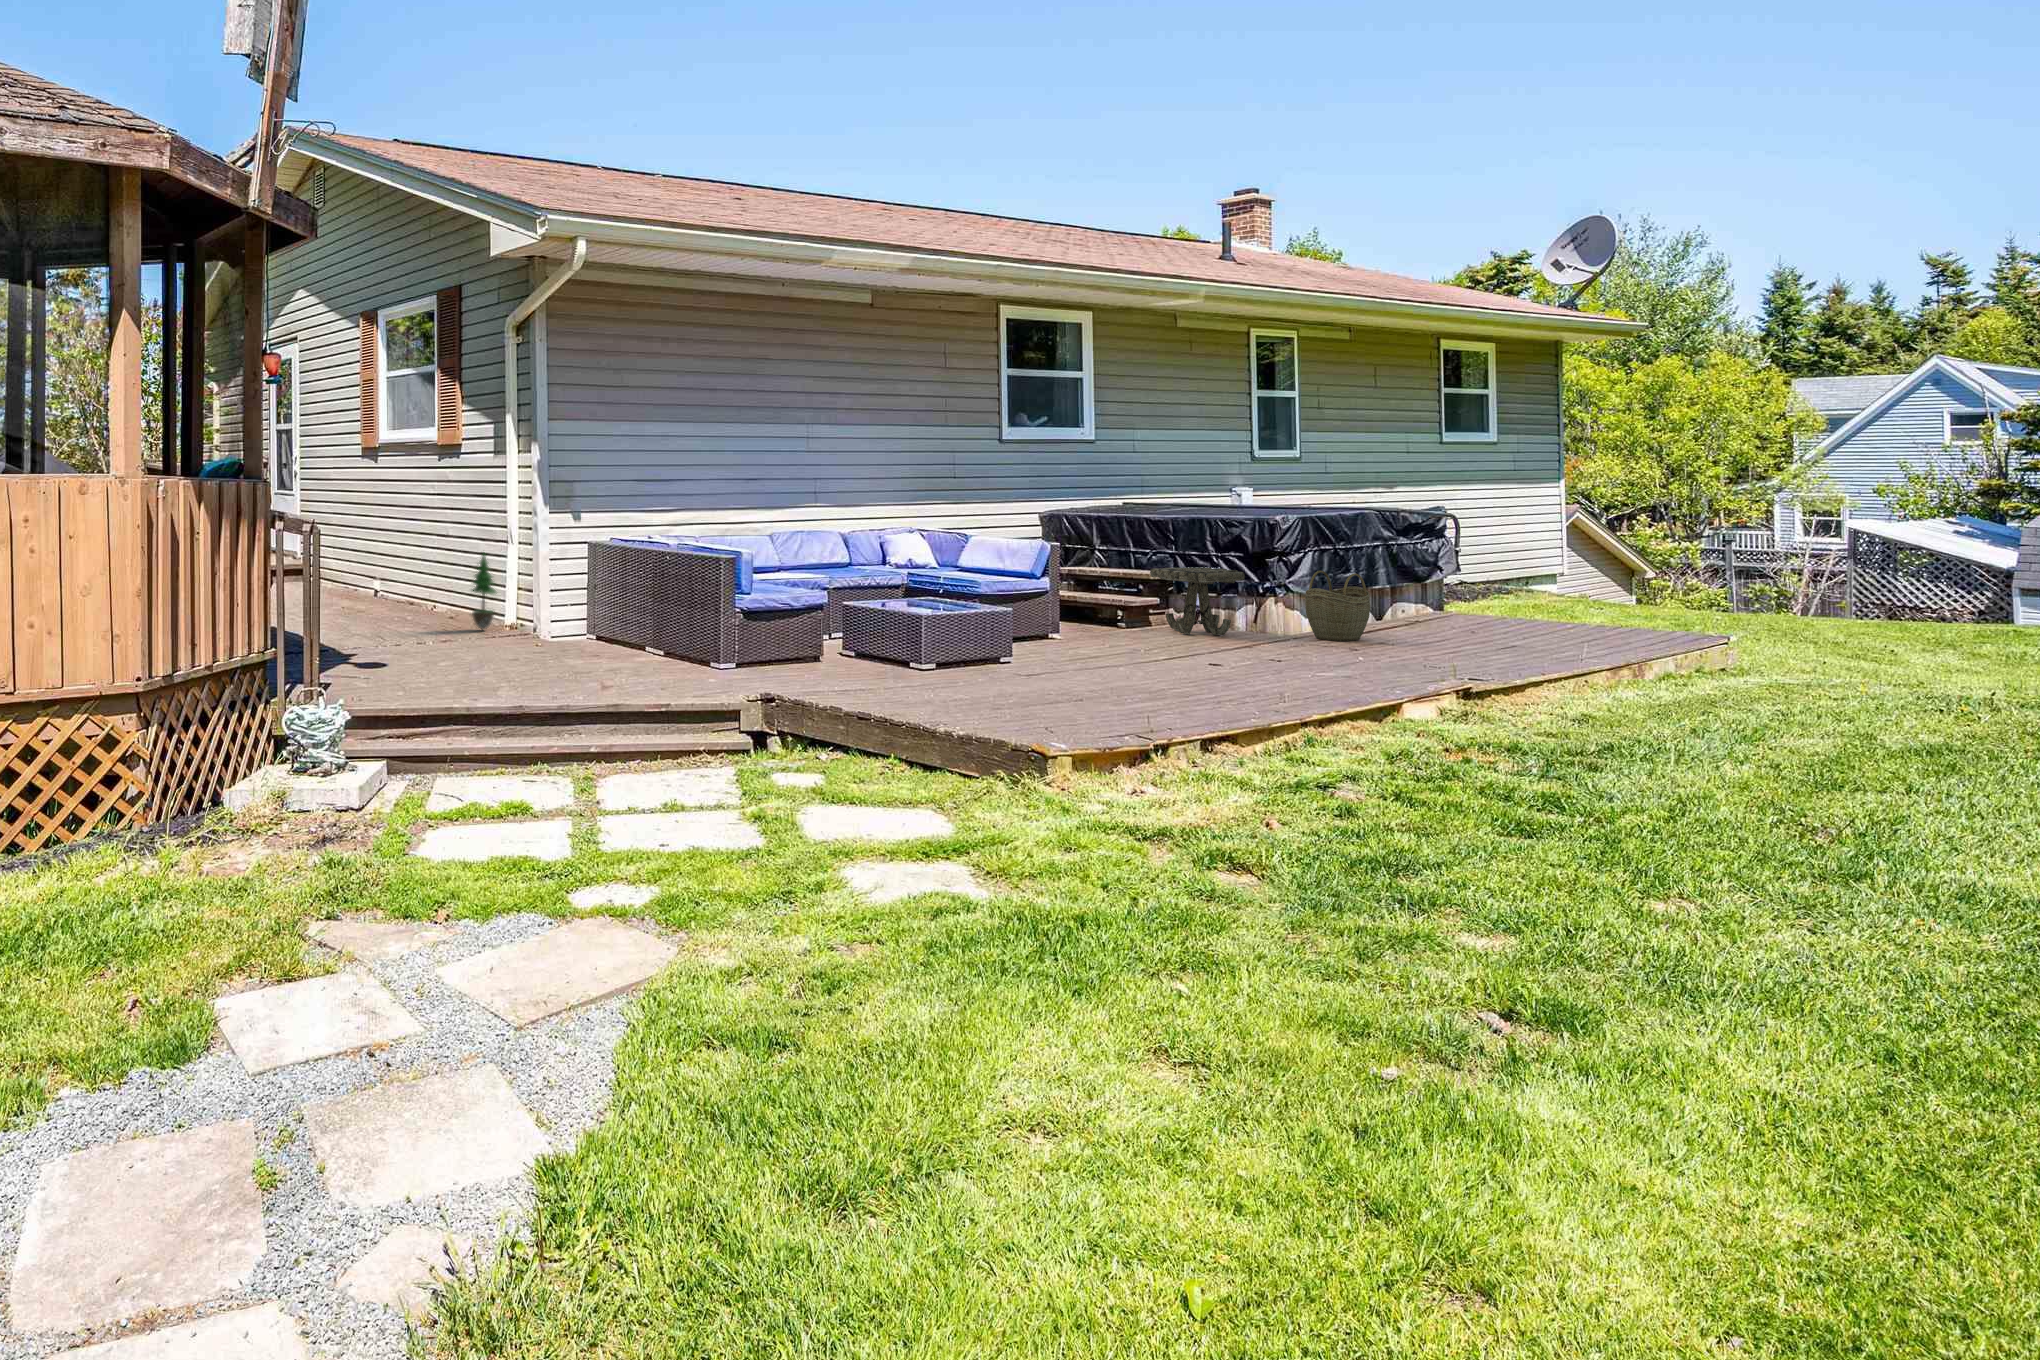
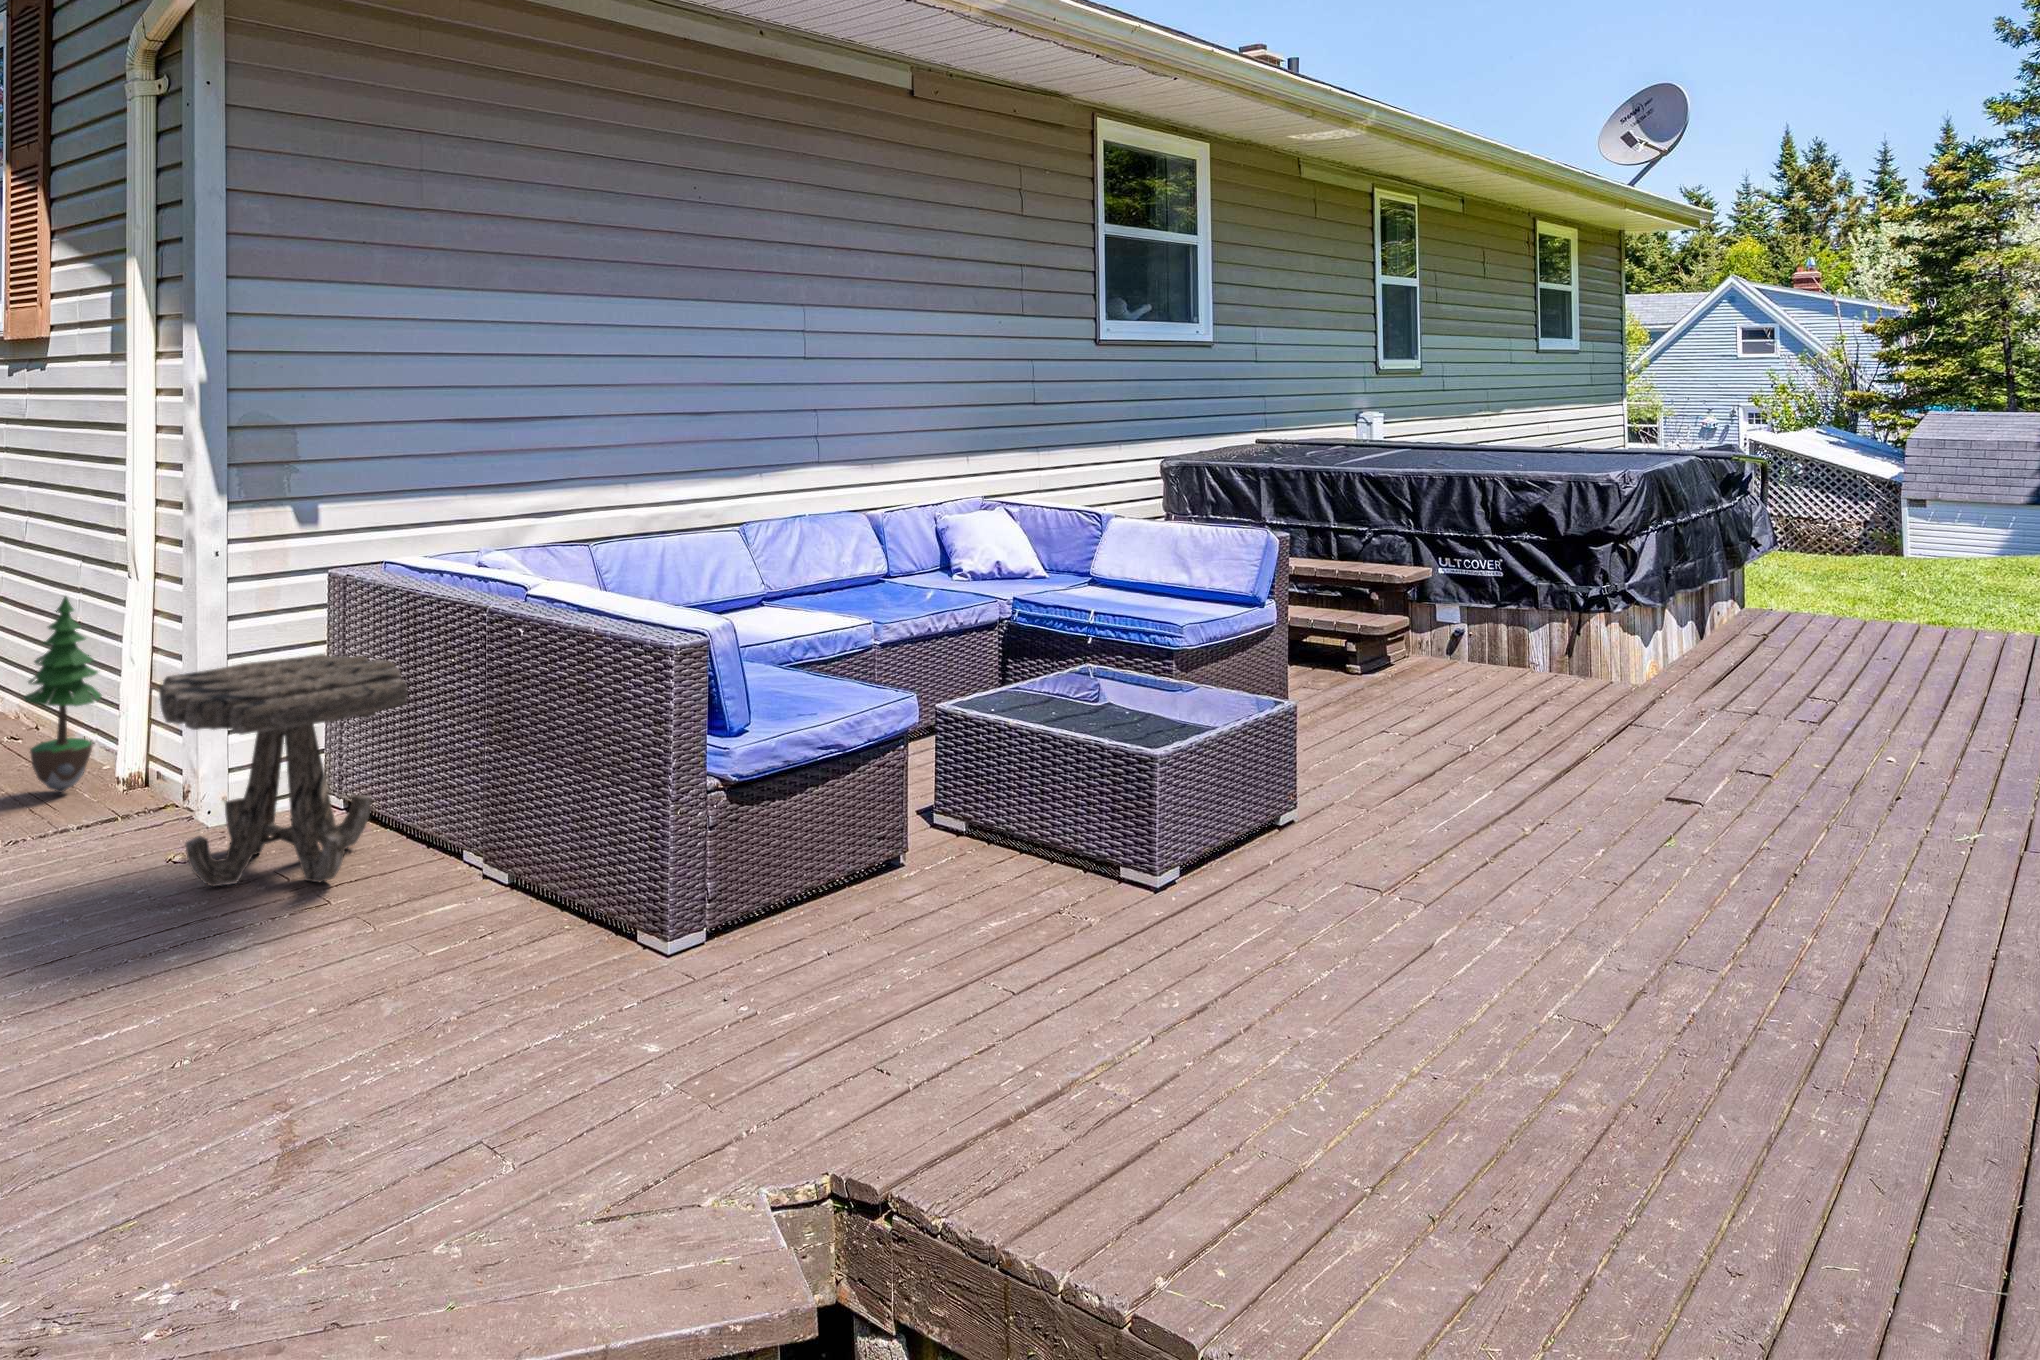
side table: present [1150,567,1245,635] -> present [159,654,408,886]
woven basket: present [1305,571,1370,641] -> none [1651,562,1754,688]

